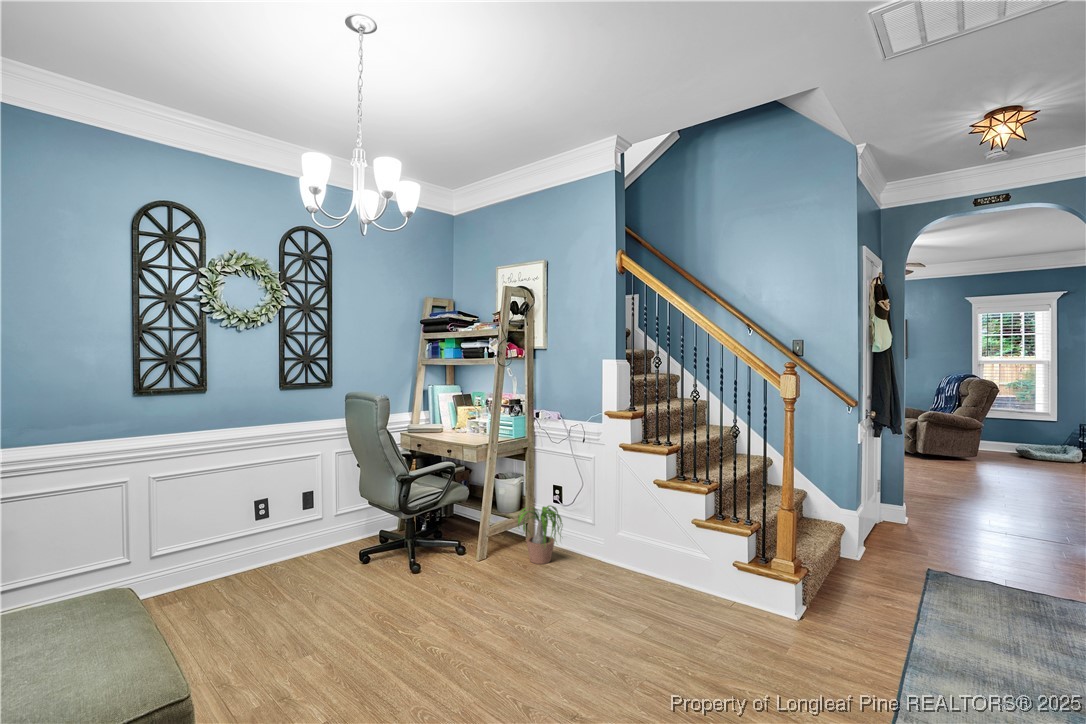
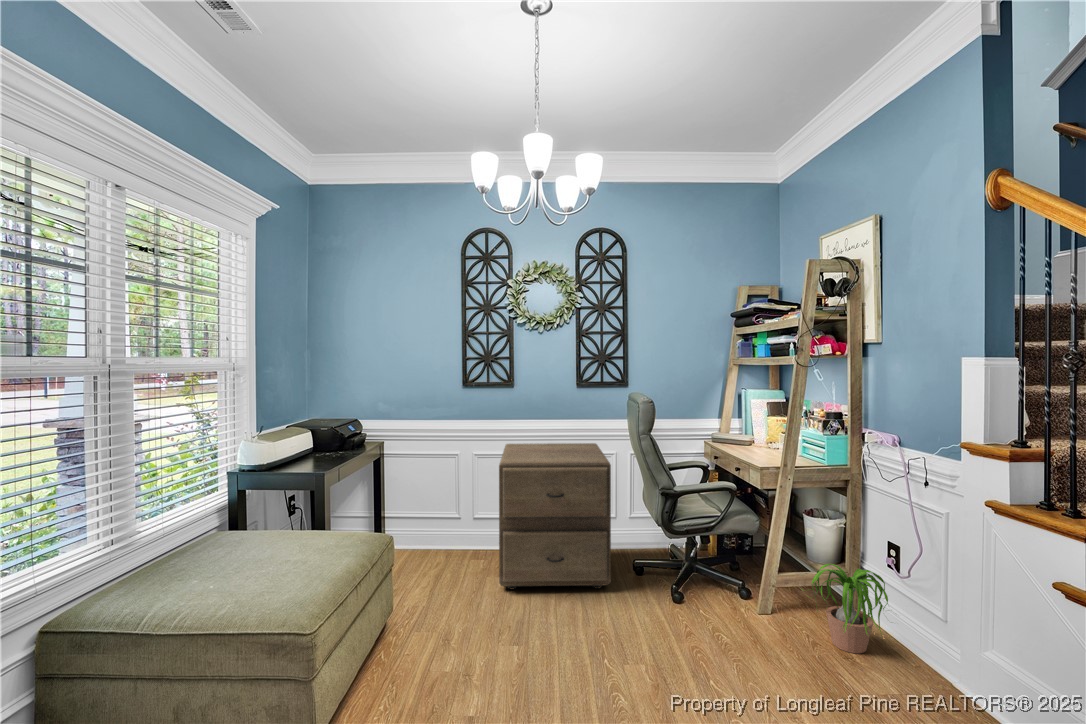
filing cabinet: none [200,447,354,611] -> present [499,443,611,589]

